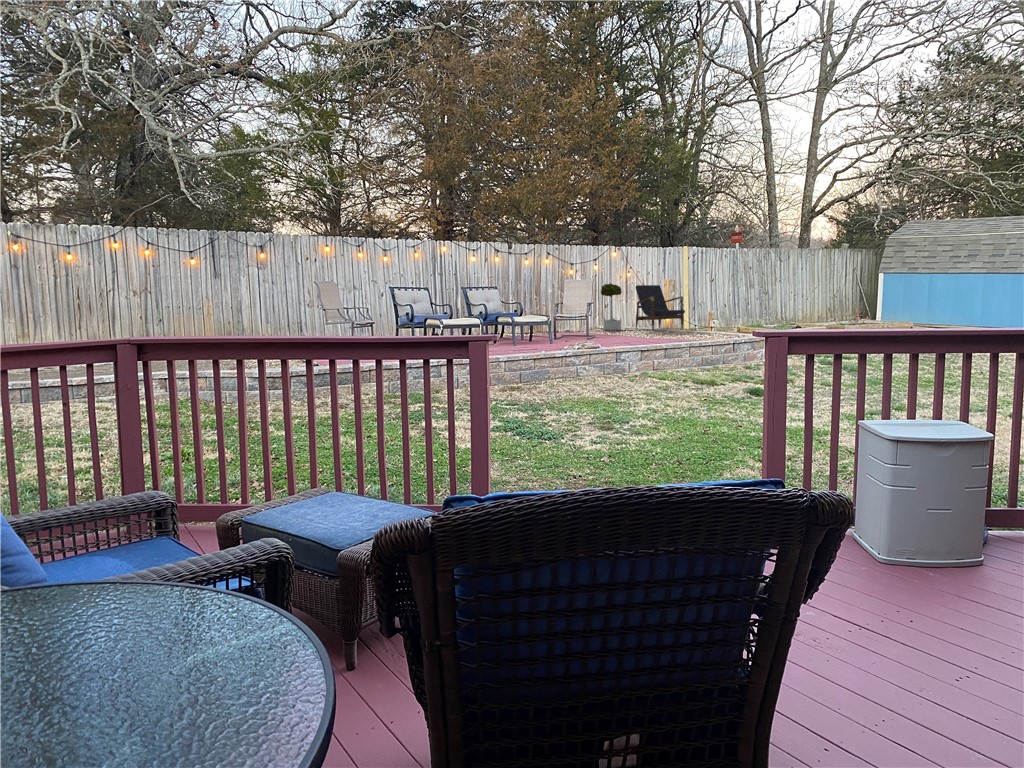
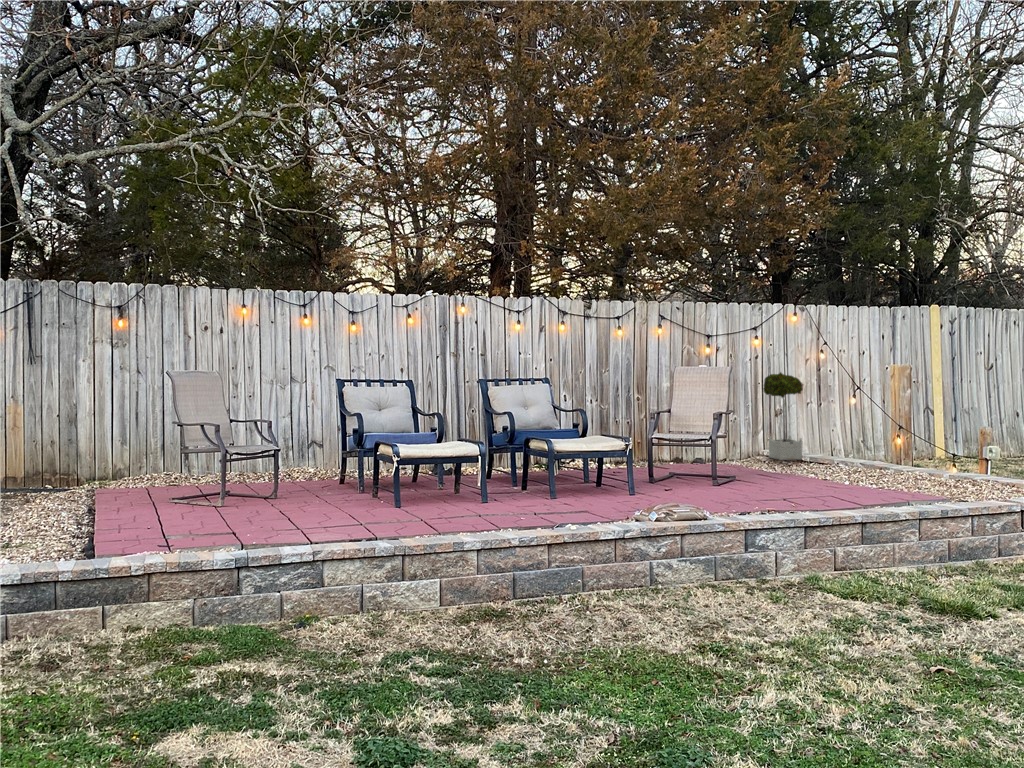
lounge chair: present [636,285,685,330] -> none [833,376,930,462]

